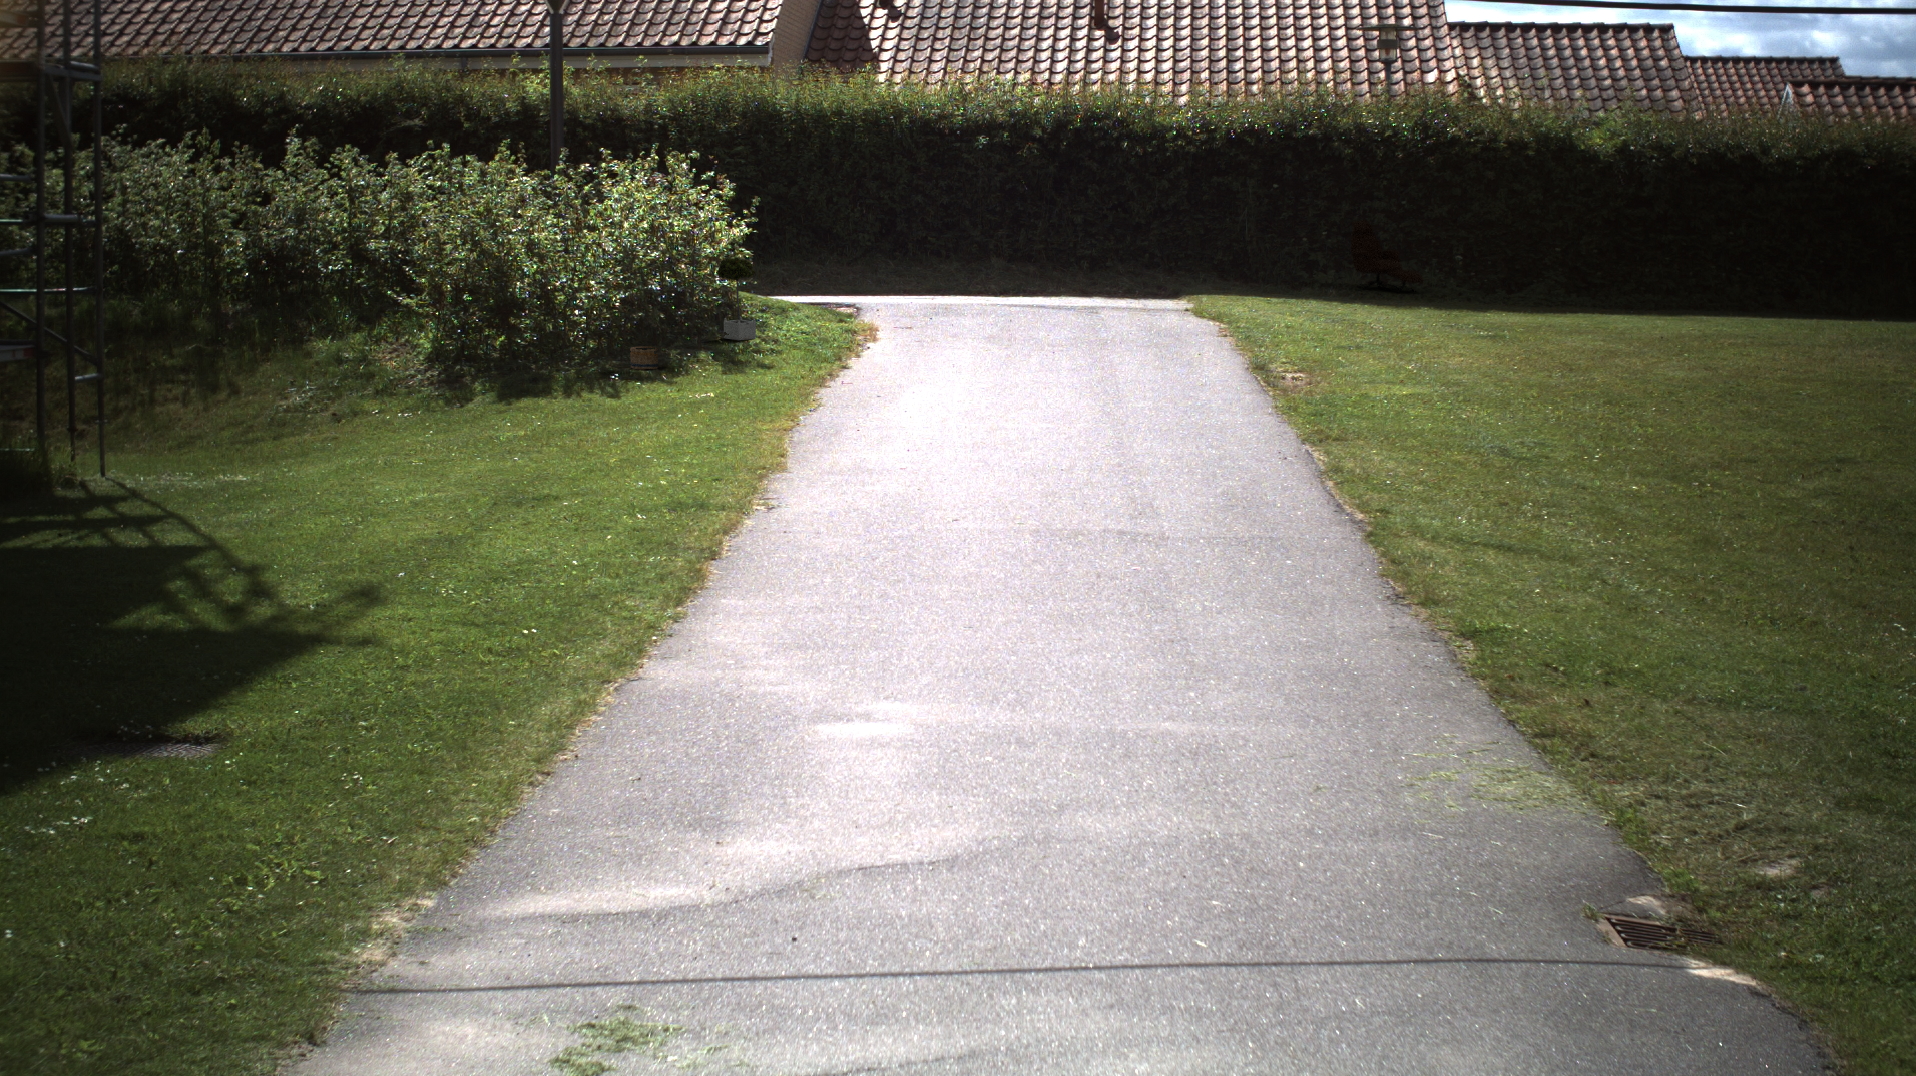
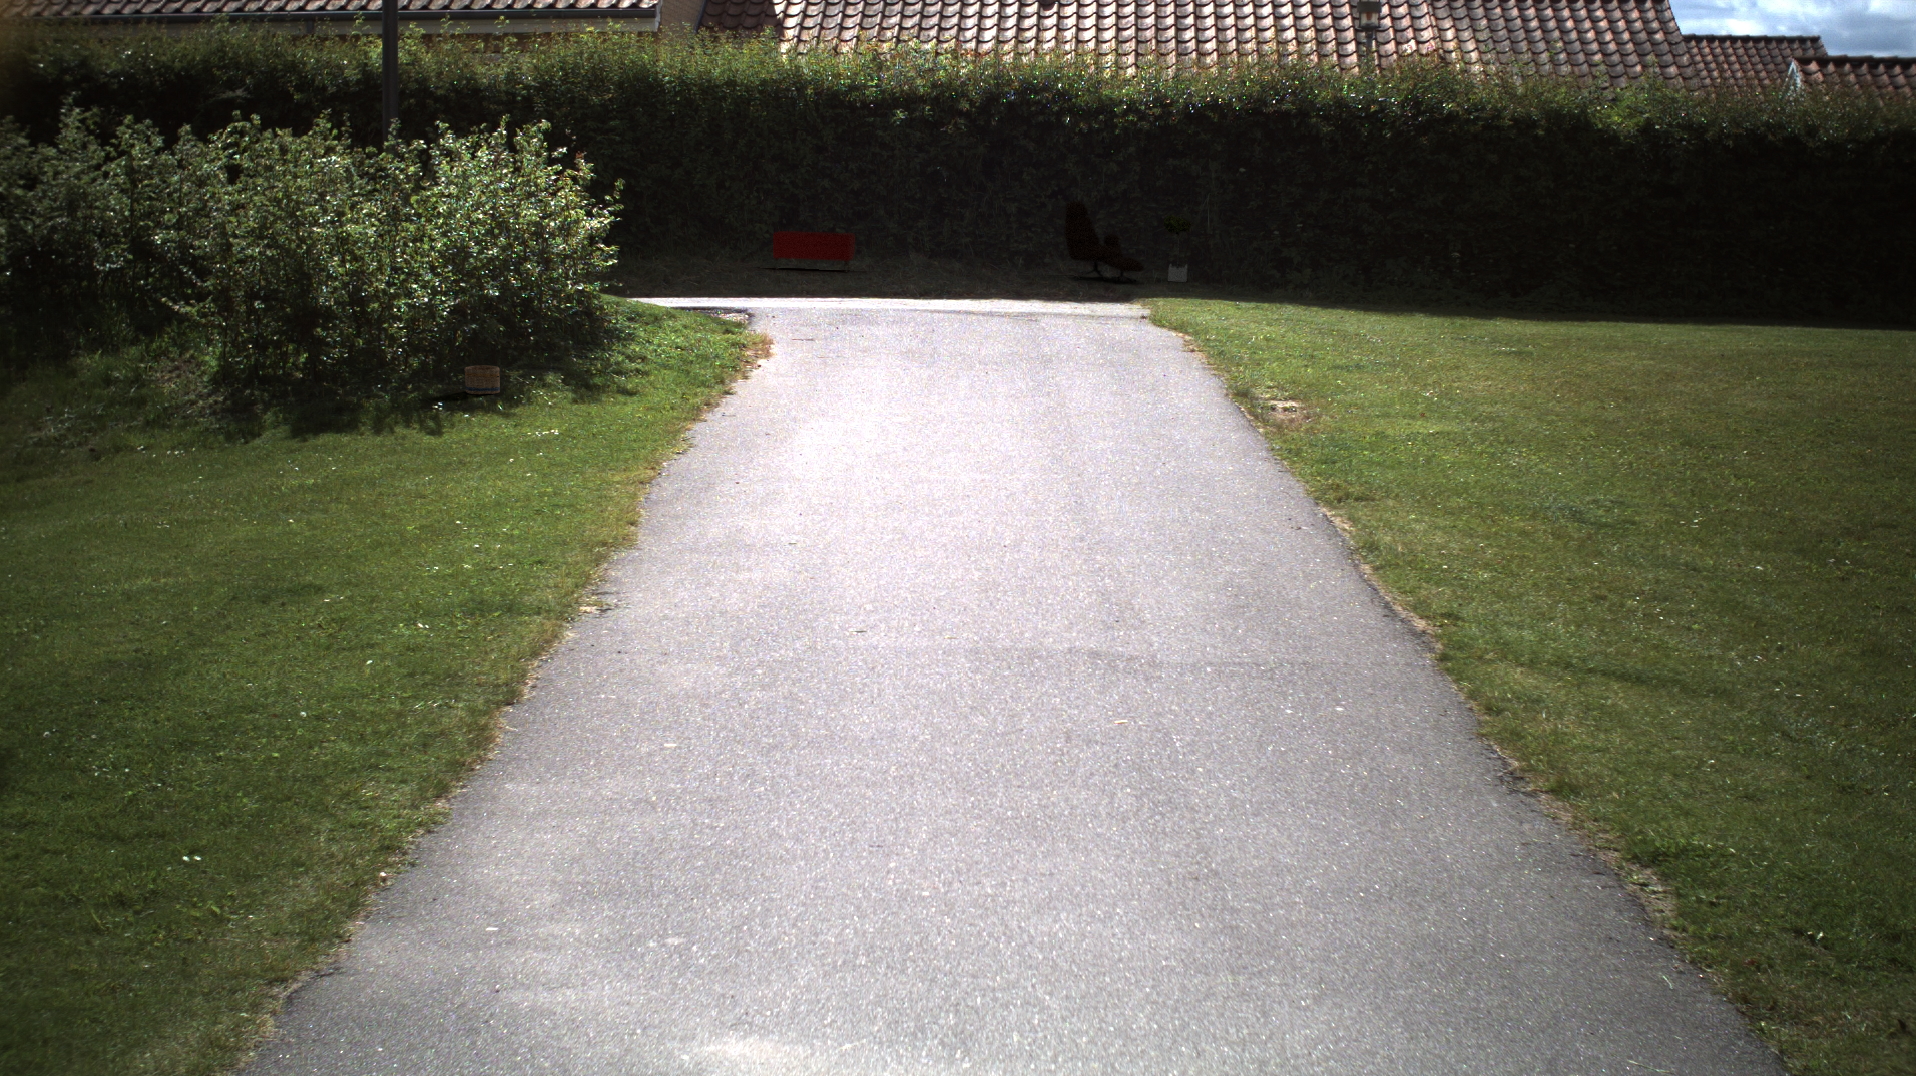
lounge chair: present [1350,220,1423,292] -> present [1064,201,1143,283]
bench: none [872,239,942,274] -> present [773,231,855,272]
potted tree: present [718,257,756,340] -> present [1163,215,1191,282]

